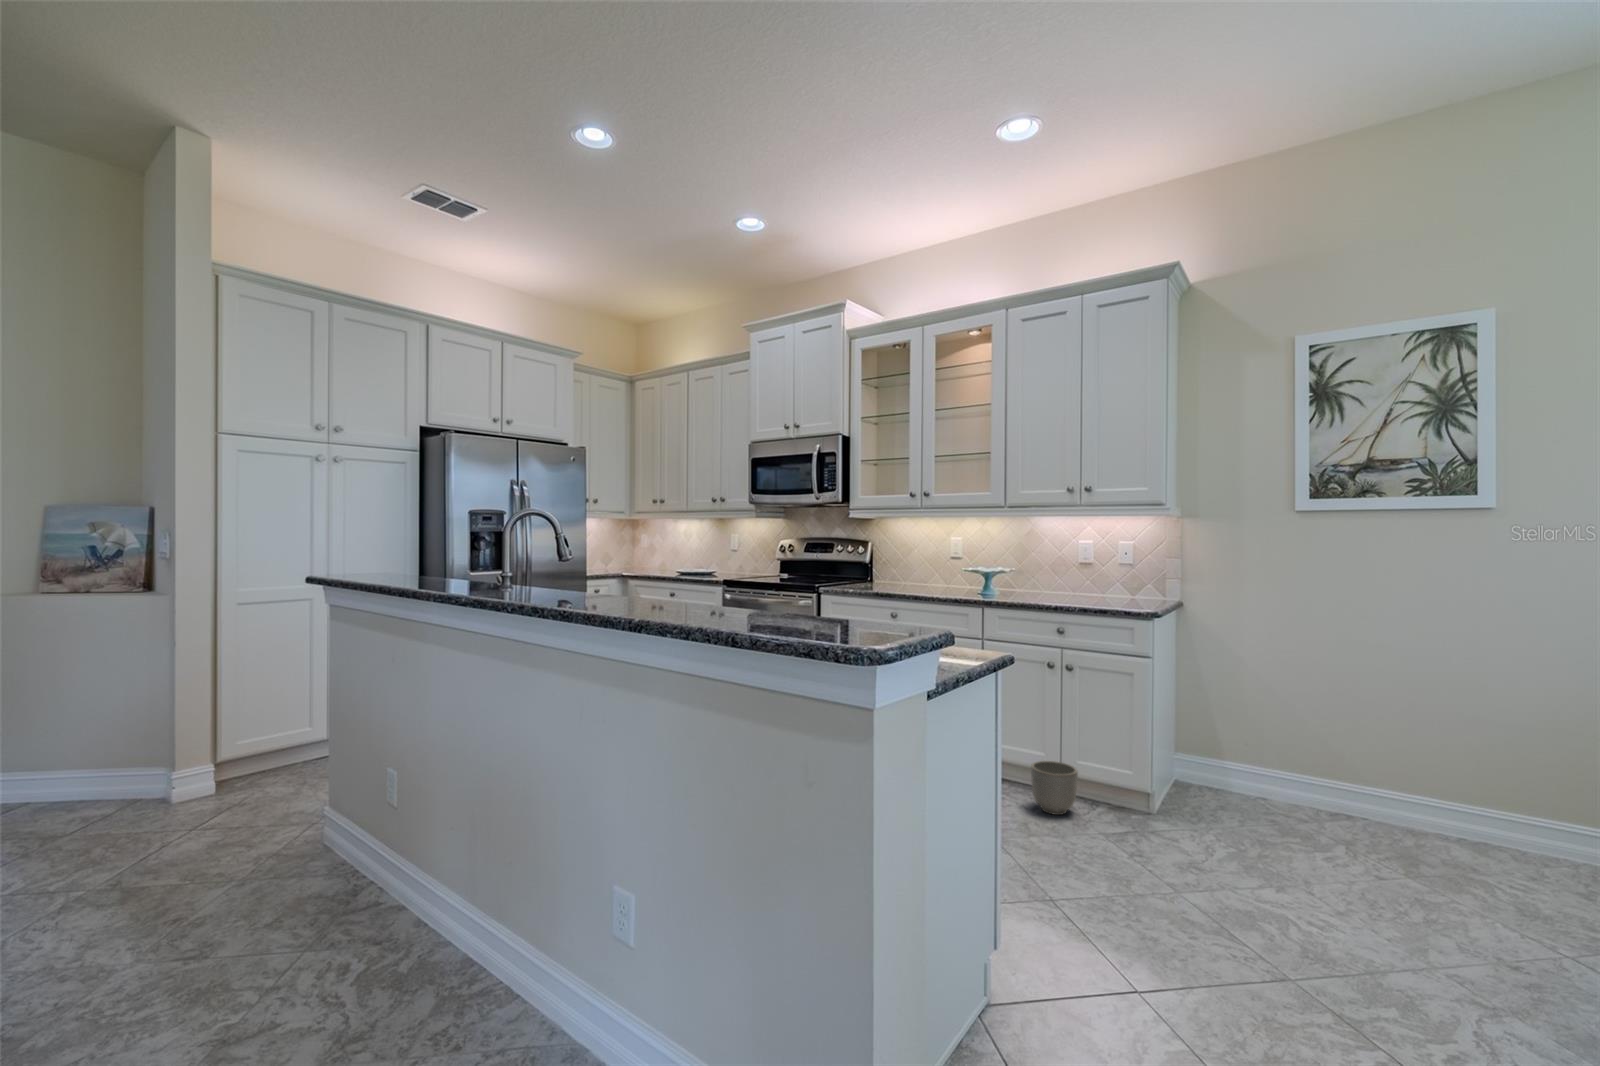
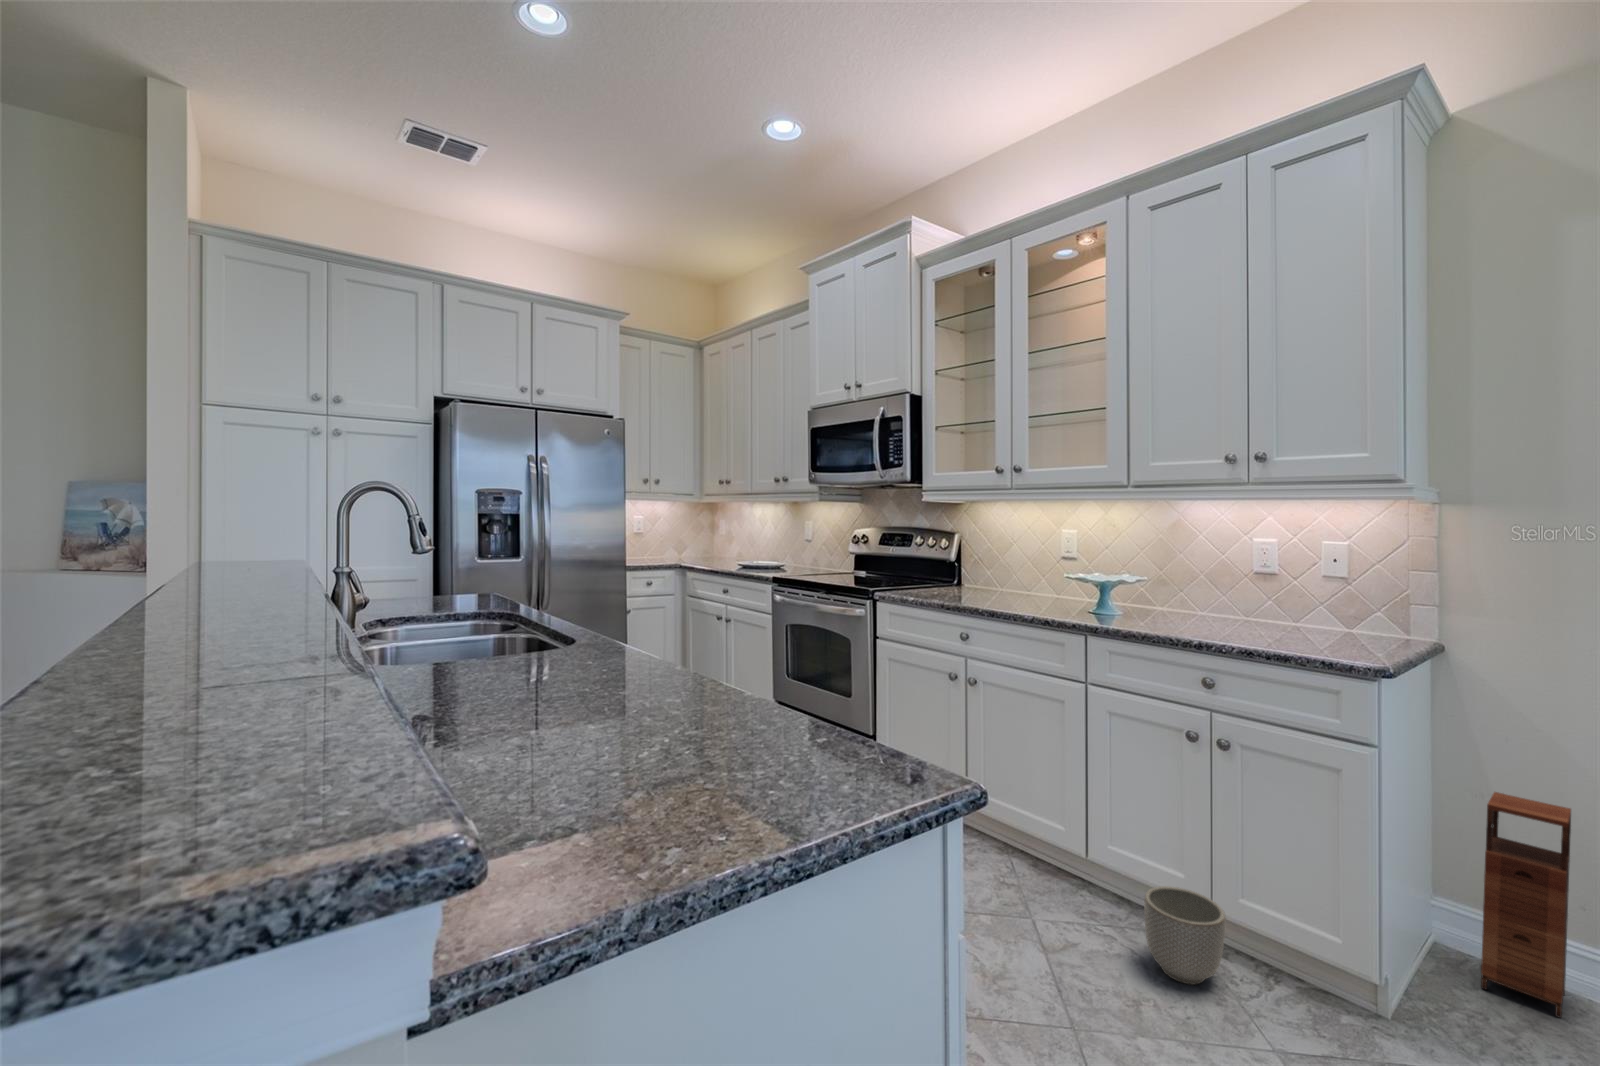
storage cabinet: none [1206,686,1245,805] -> present [1481,792,1571,1018]

